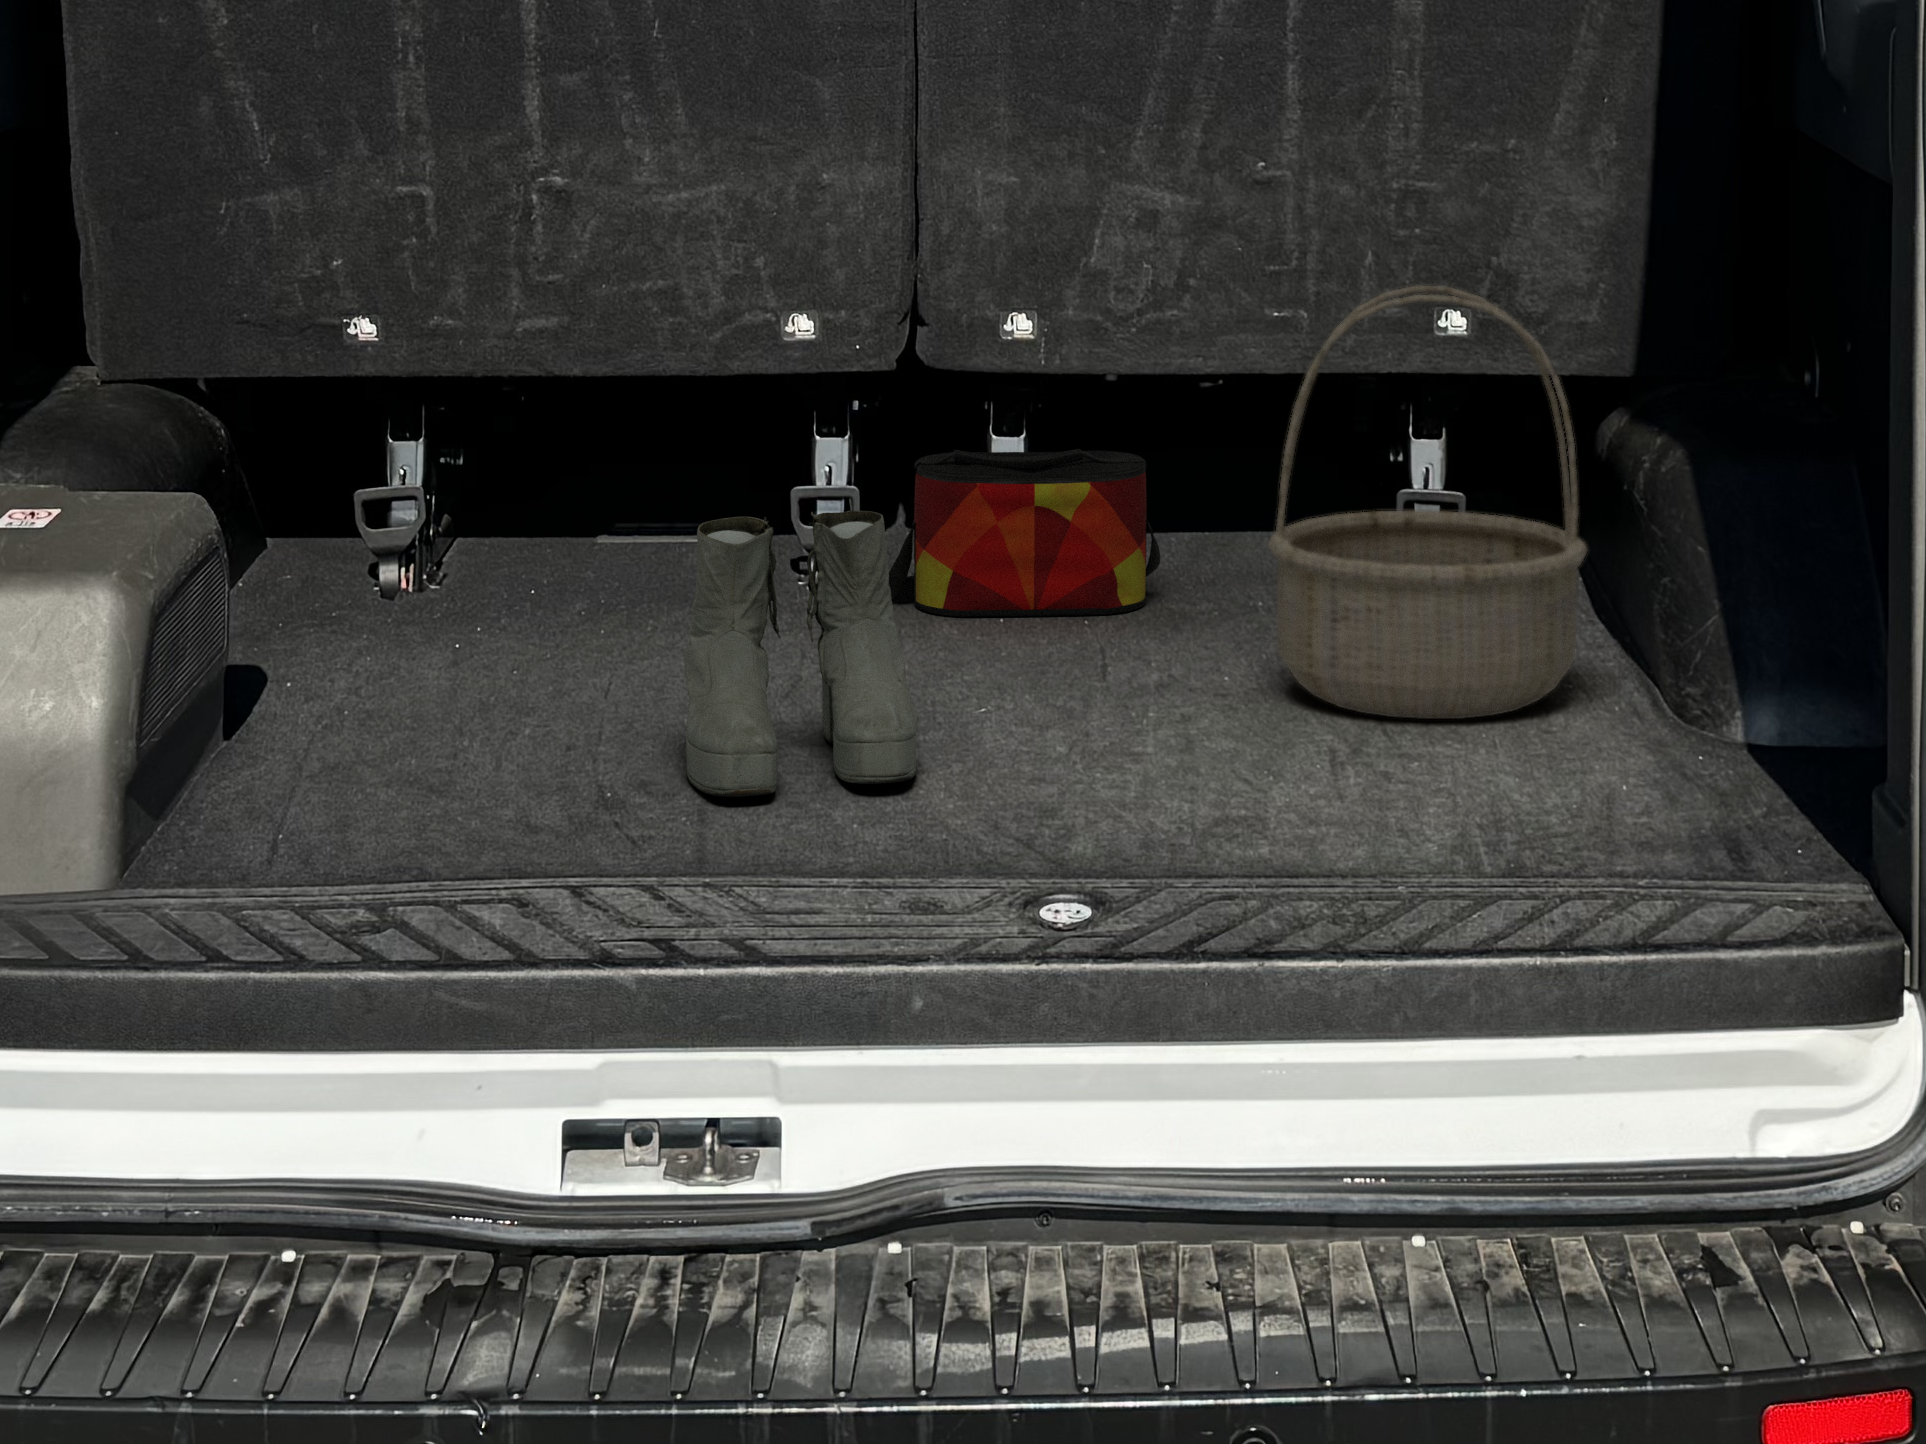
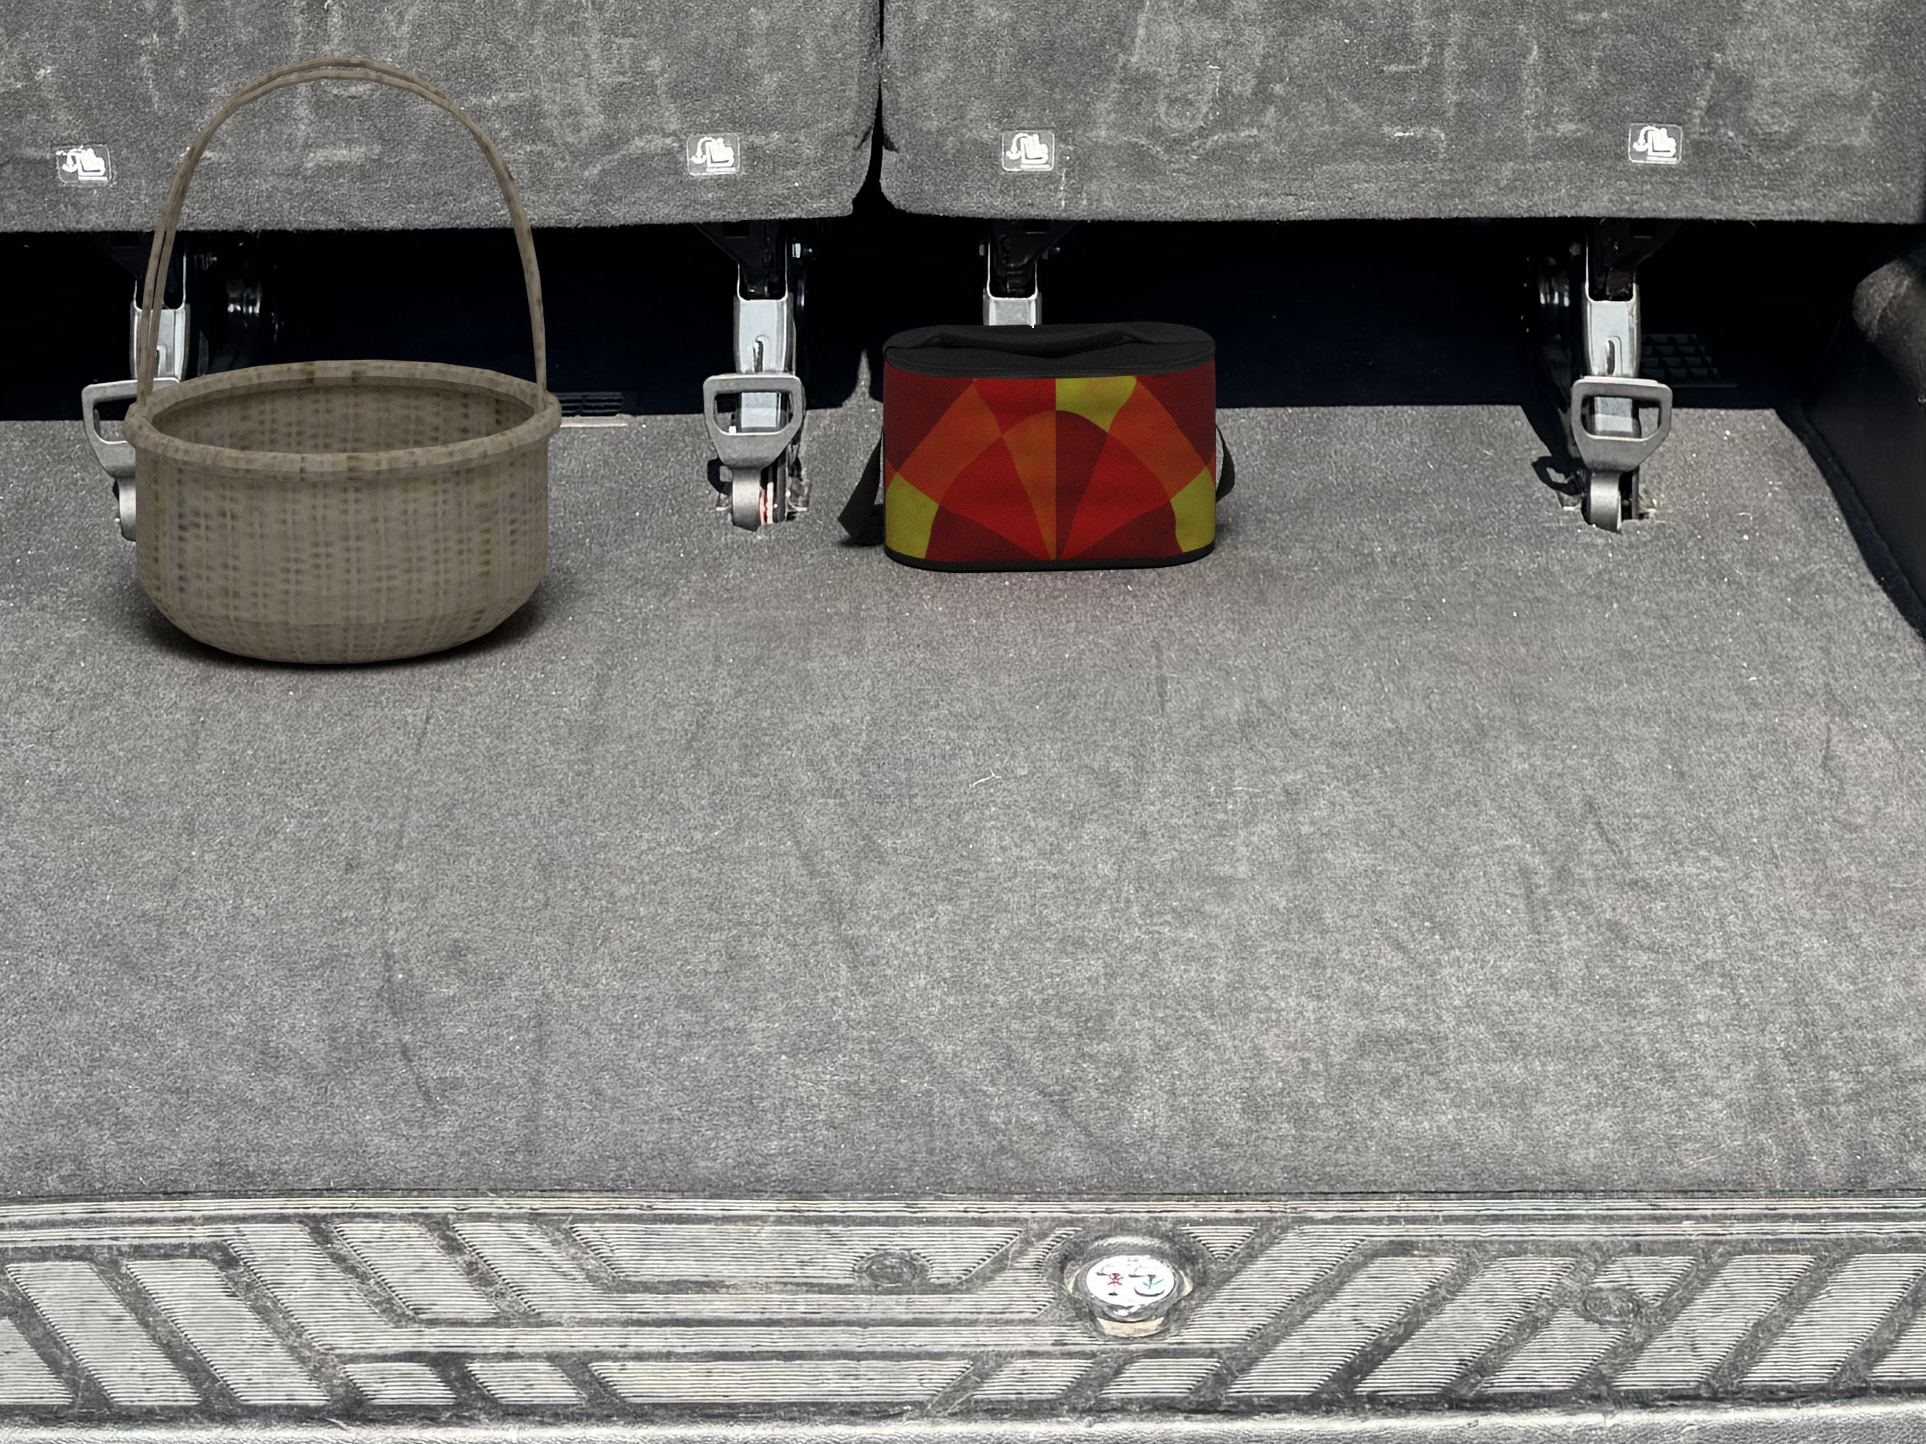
basket: present [1268,285,1587,719] -> present [121,57,562,664]
boots: present [685,511,917,796] -> none [538,467,888,933]

